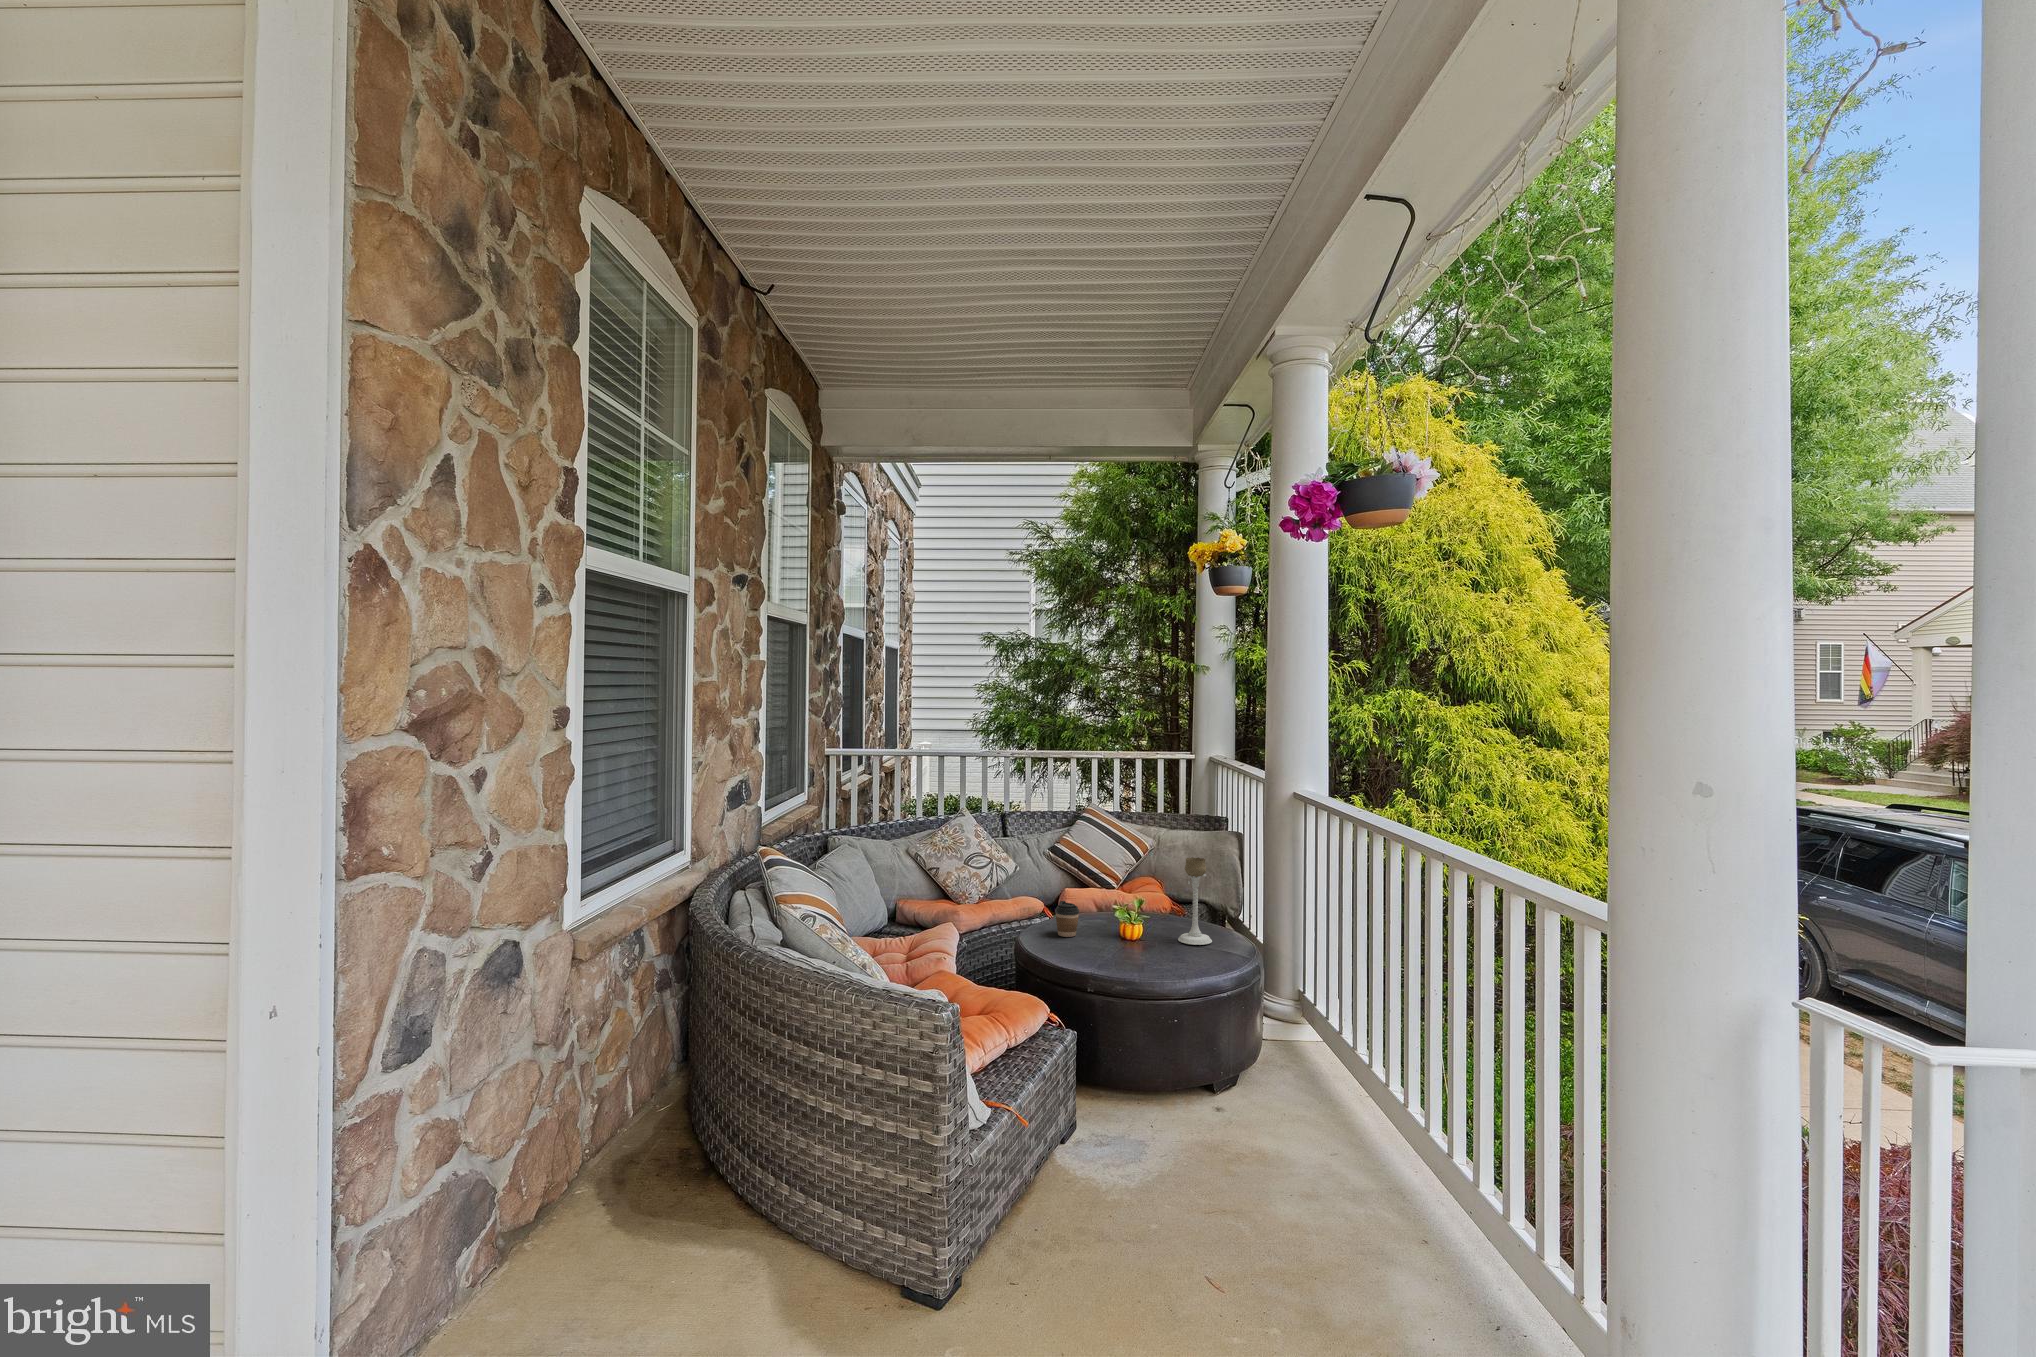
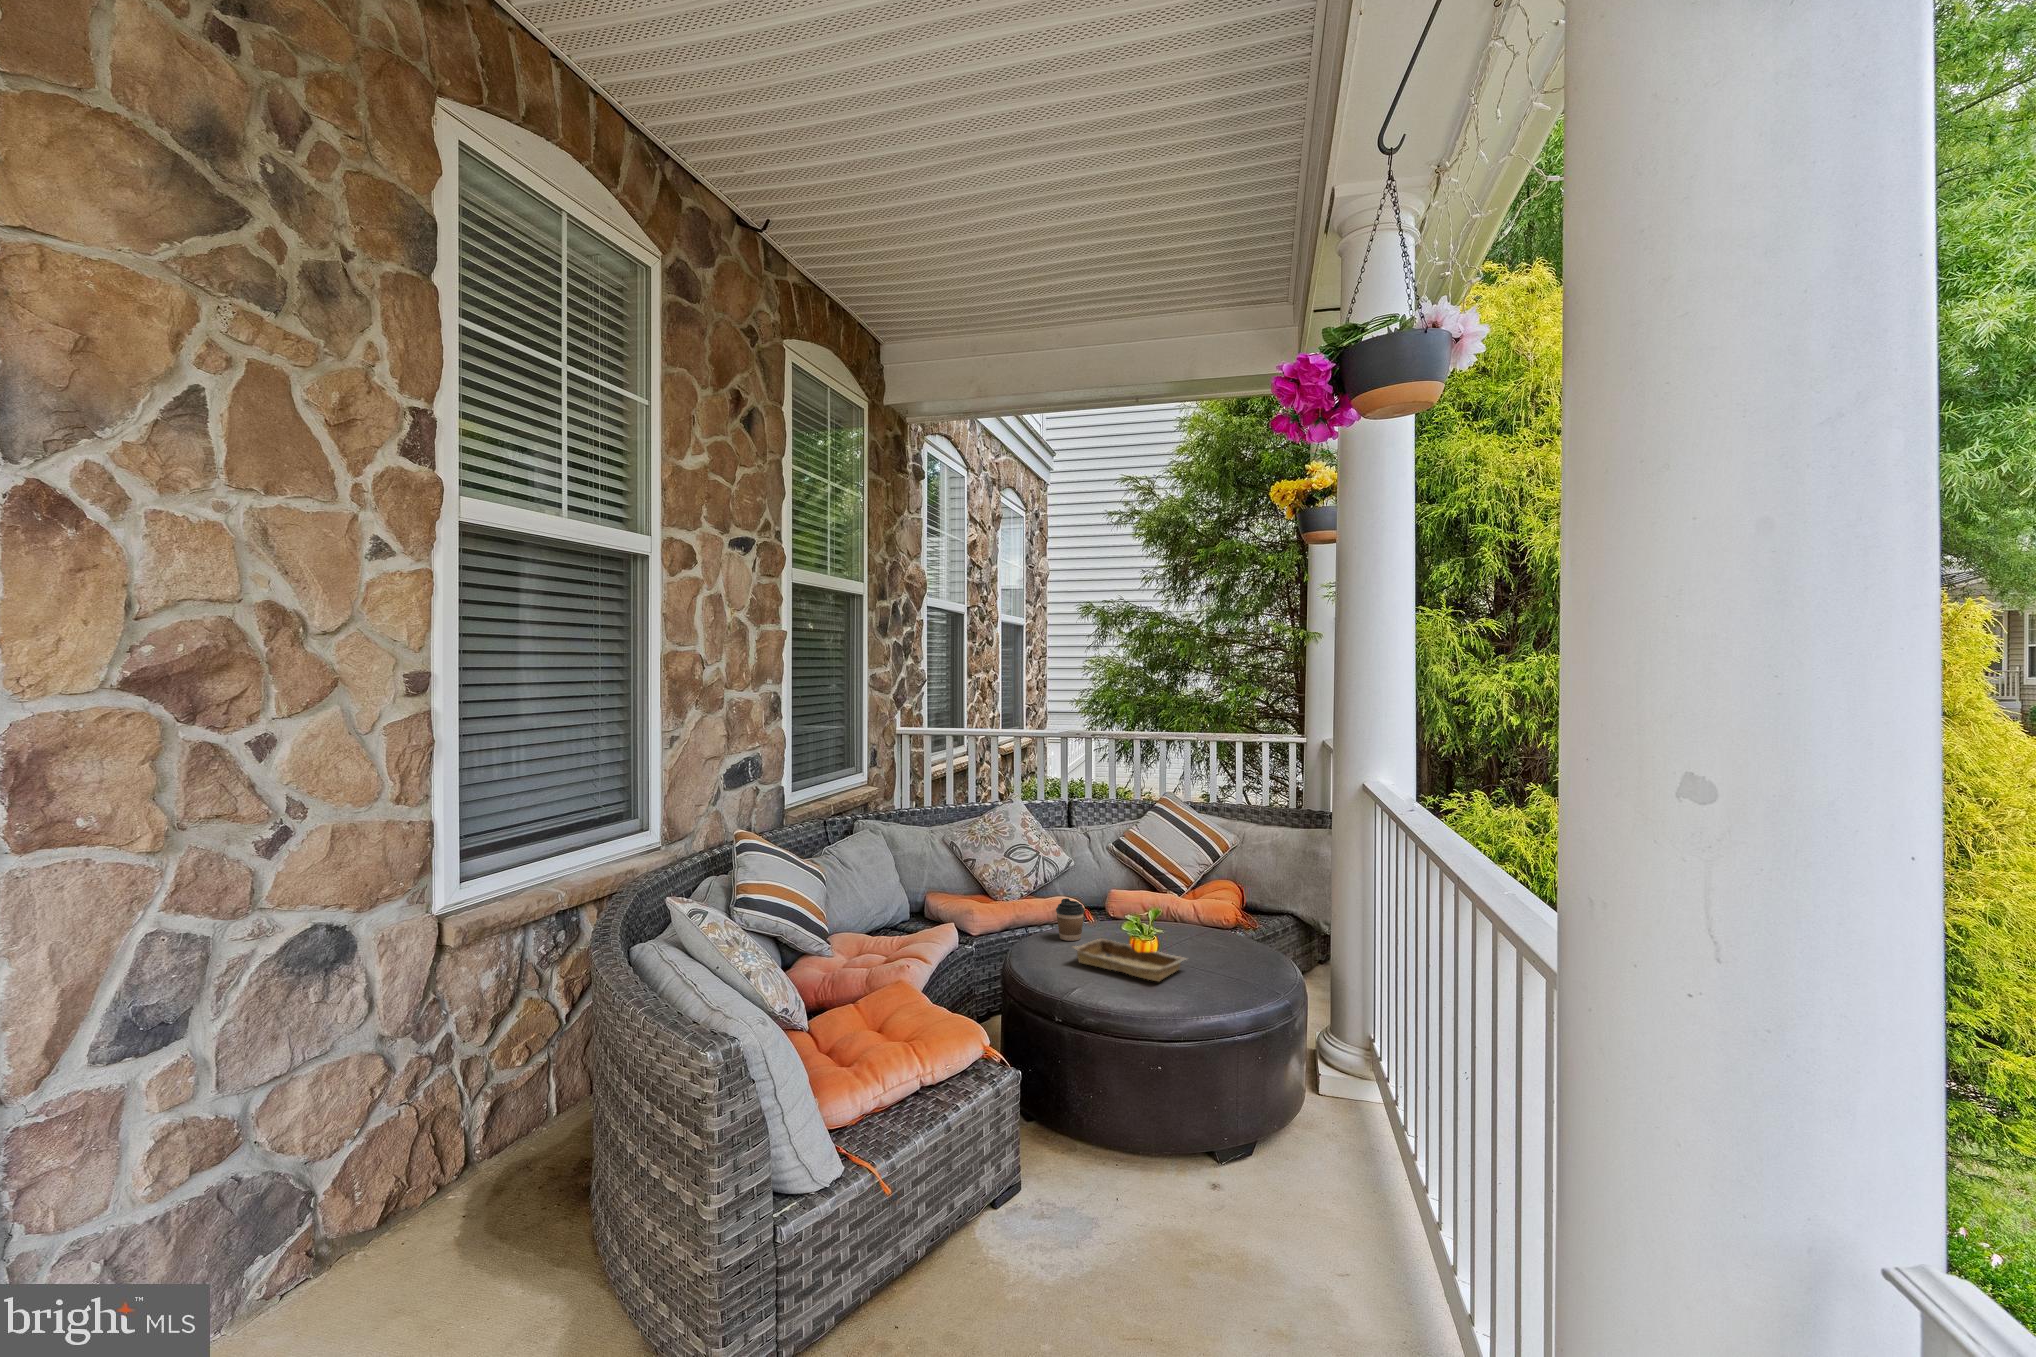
candle holder: present [1178,857,1212,945] -> none [1199,851,1240,958]
tray: none [1083,933,1180,965] -> present [1073,938,1186,981]

